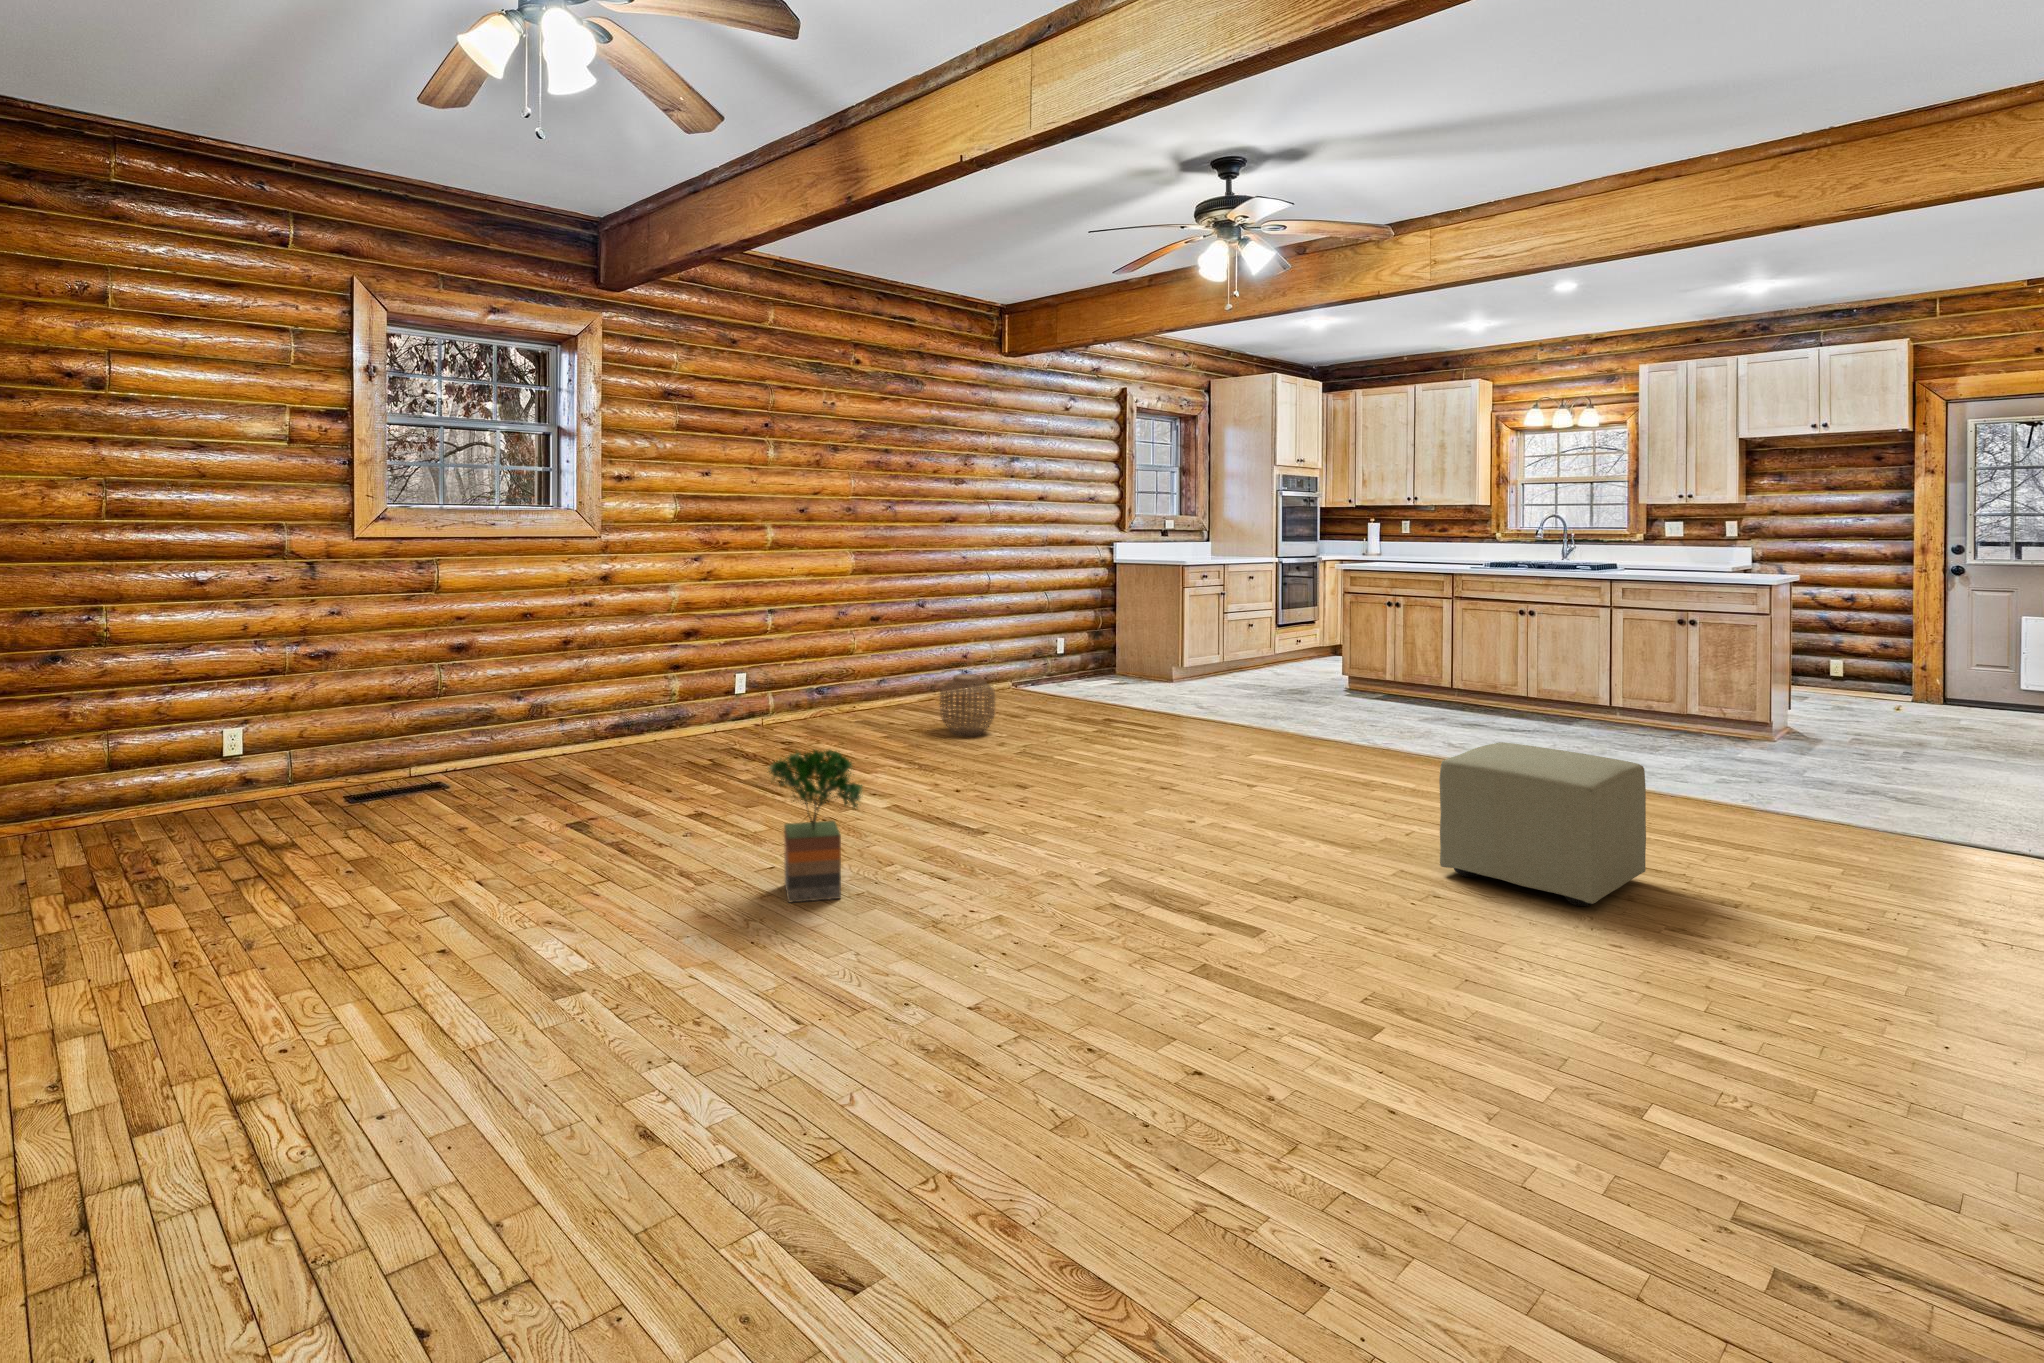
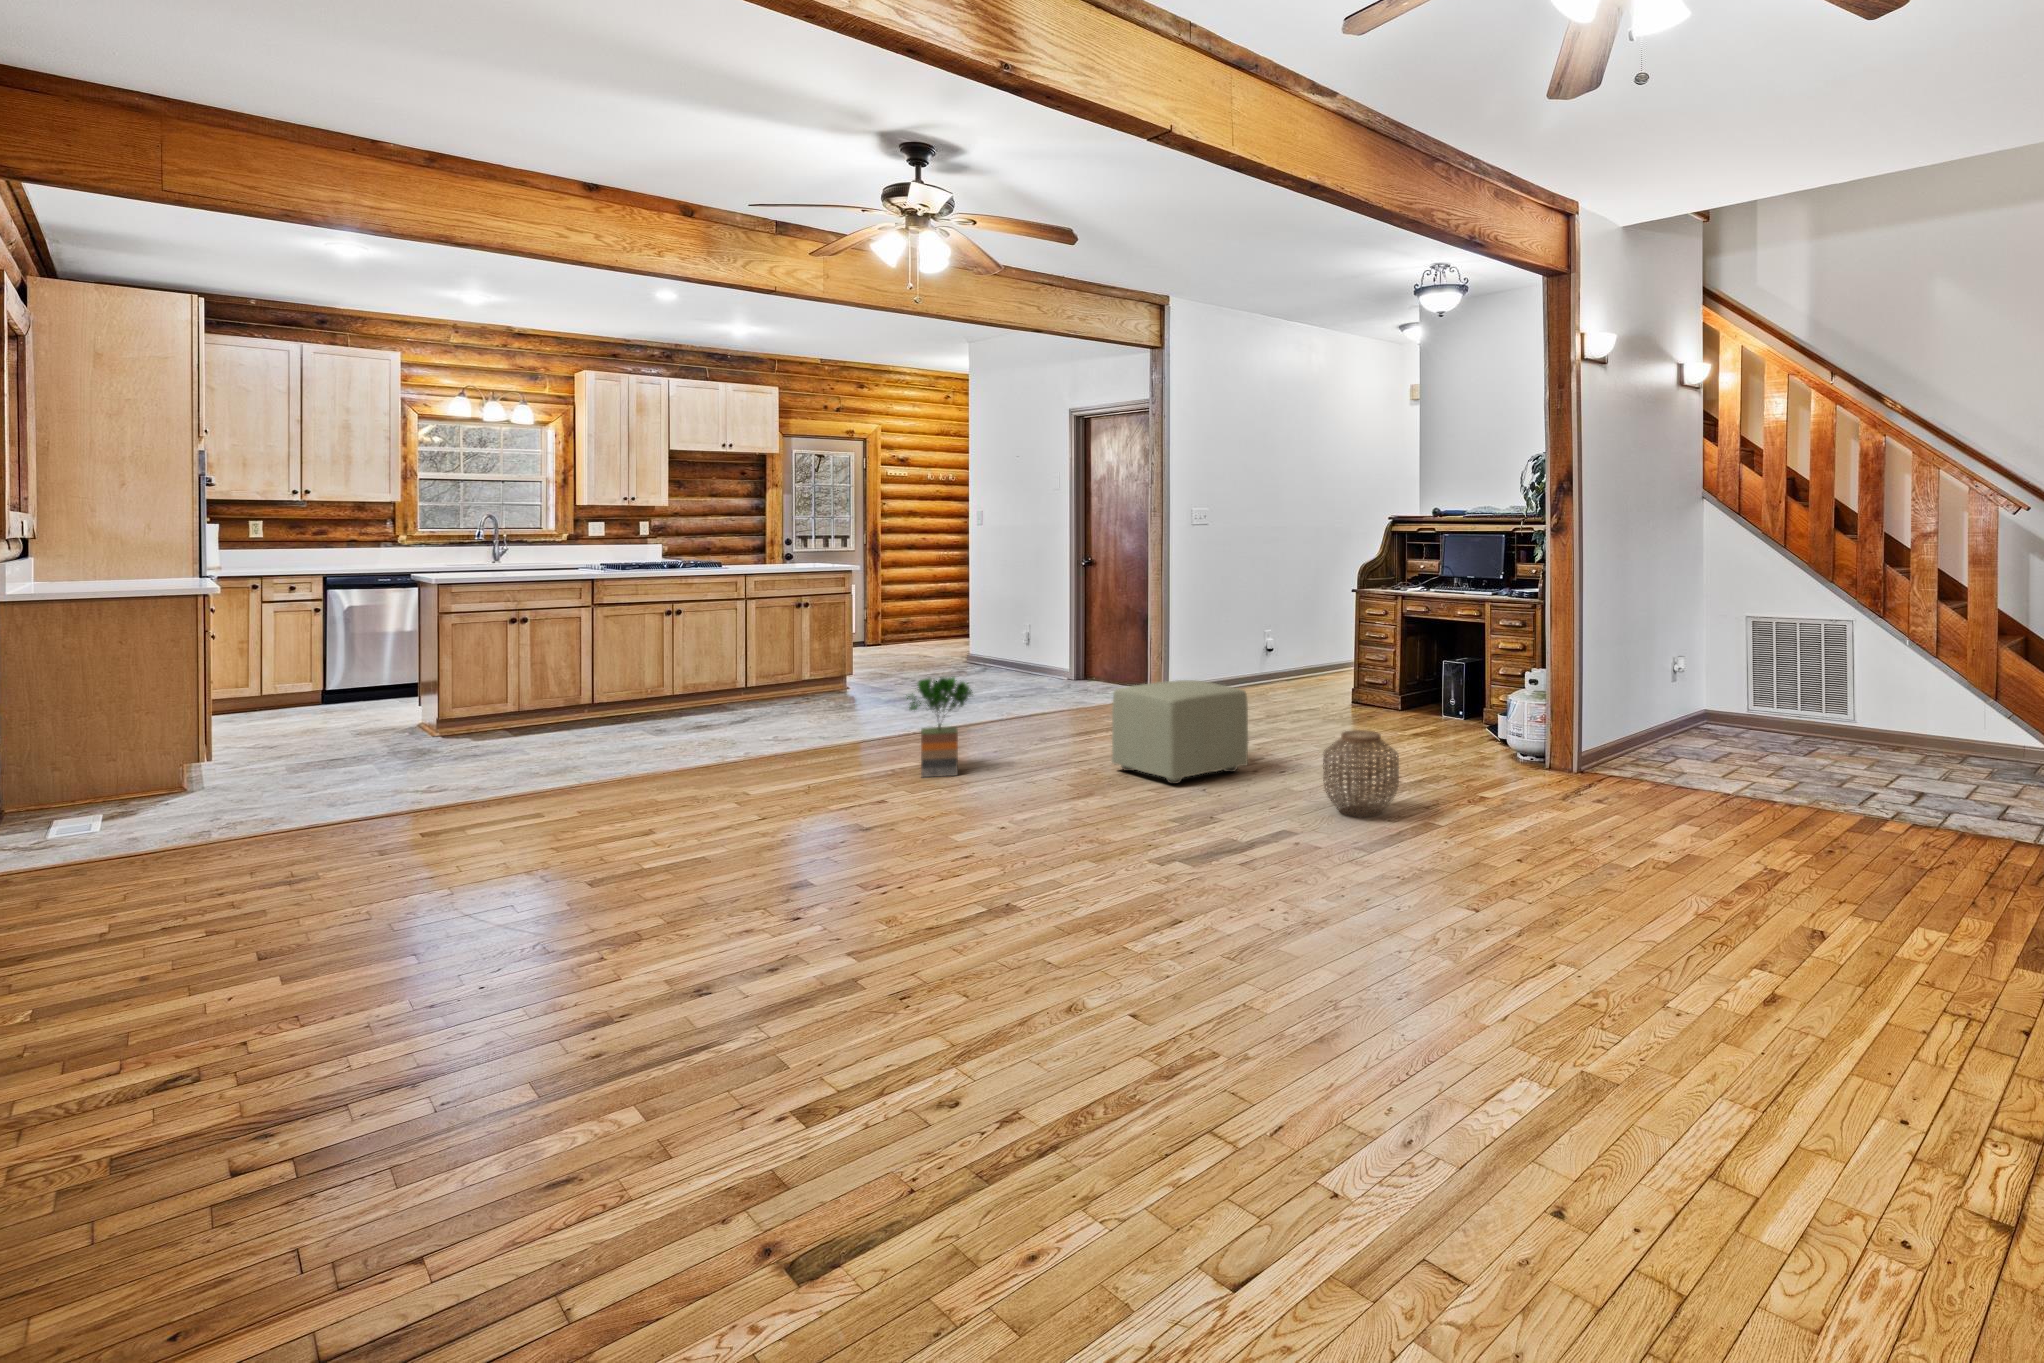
woven basket: present [940,674,995,736] -> present [1323,730,1399,817]
potted tree: present [769,750,863,903] -> present [907,677,973,778]

